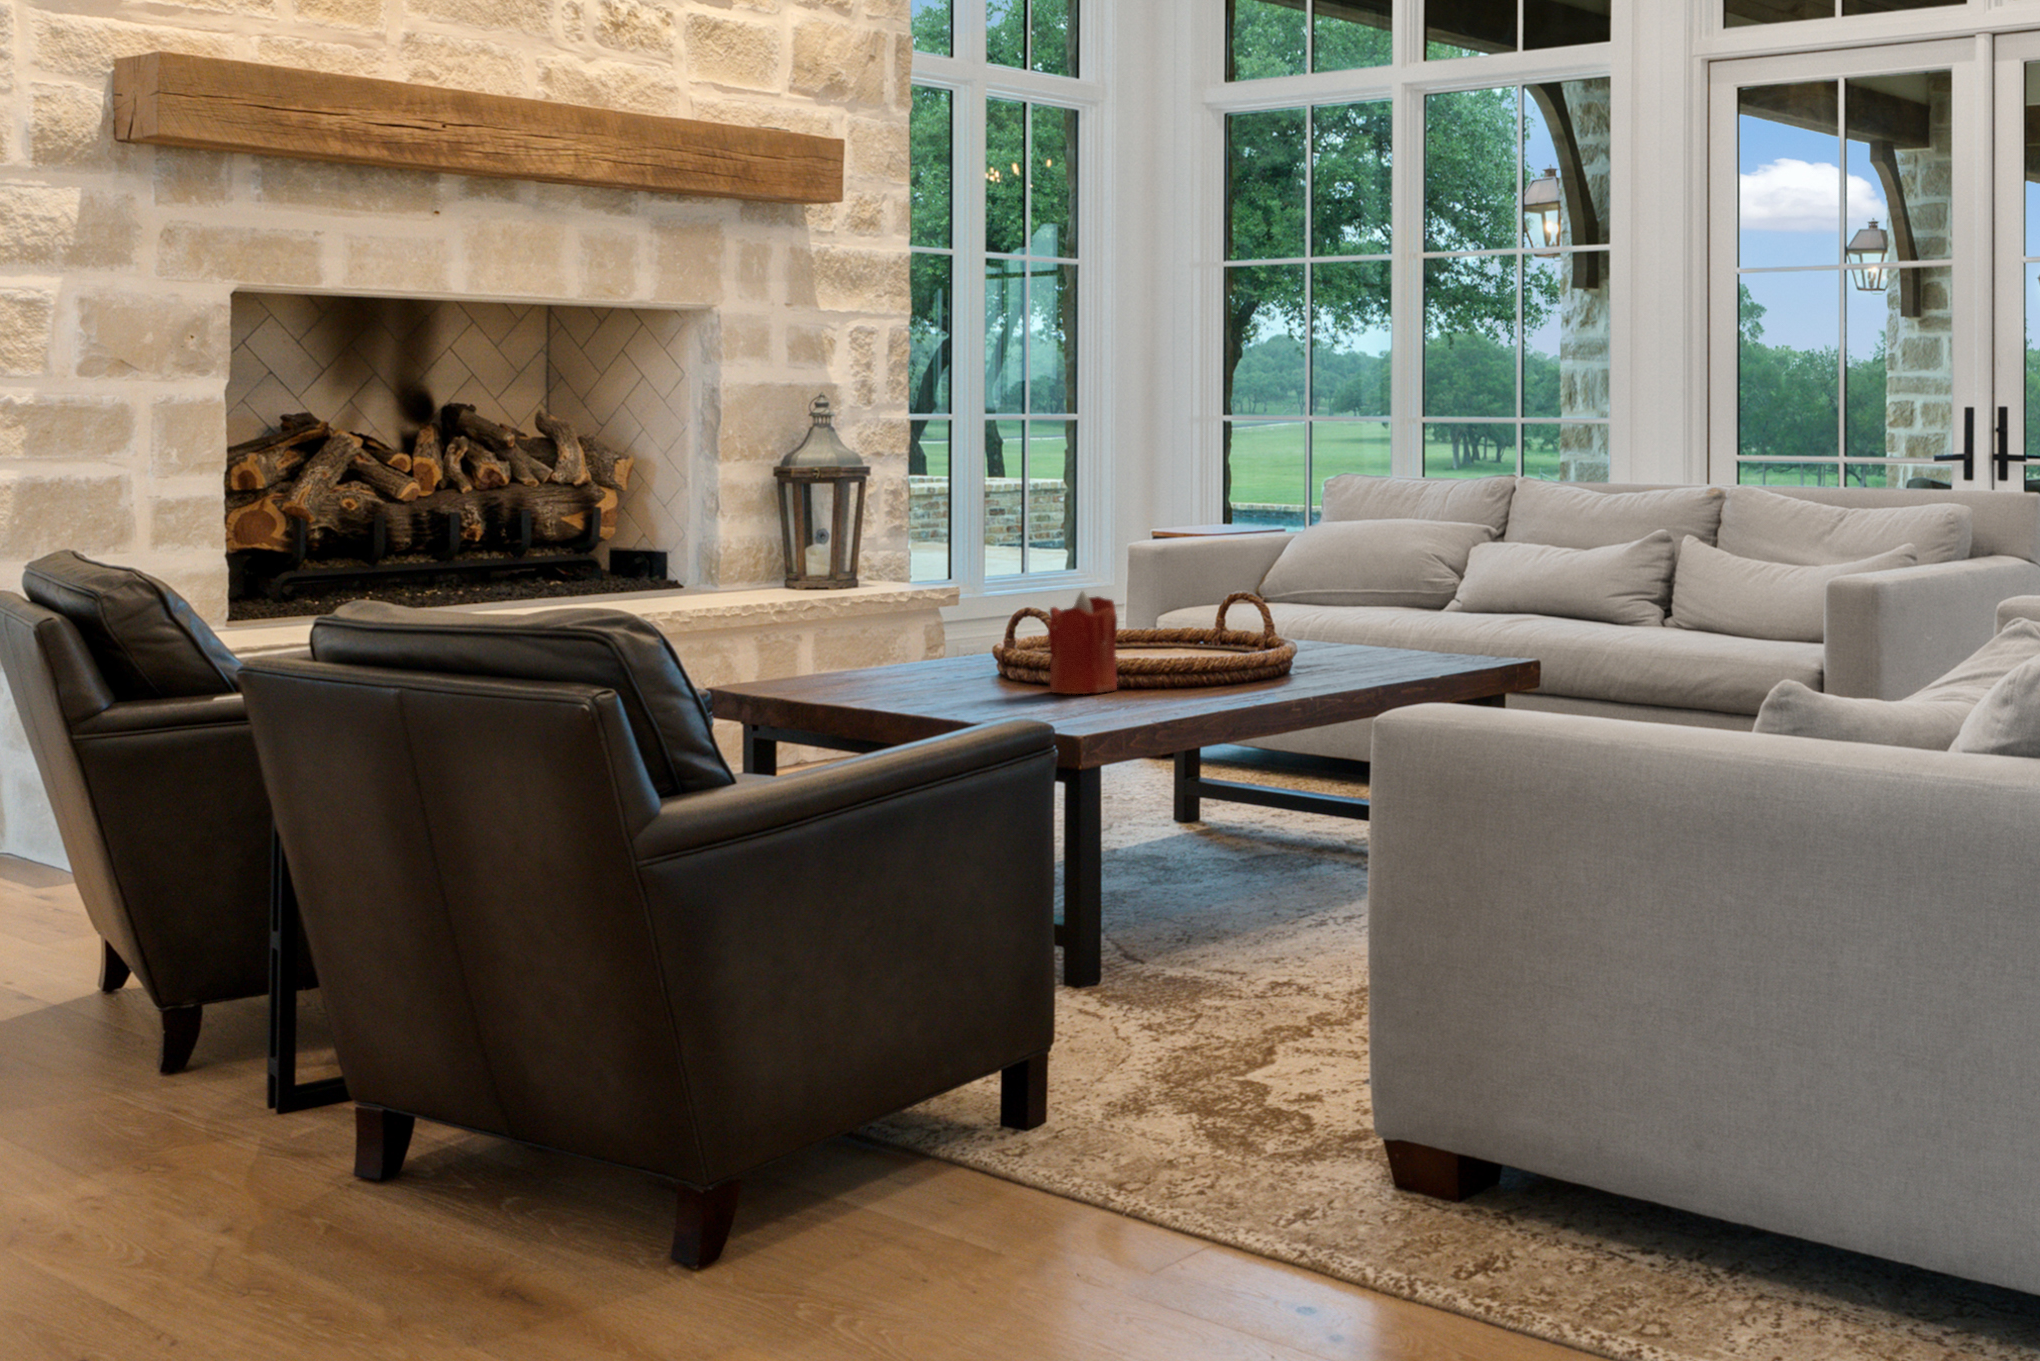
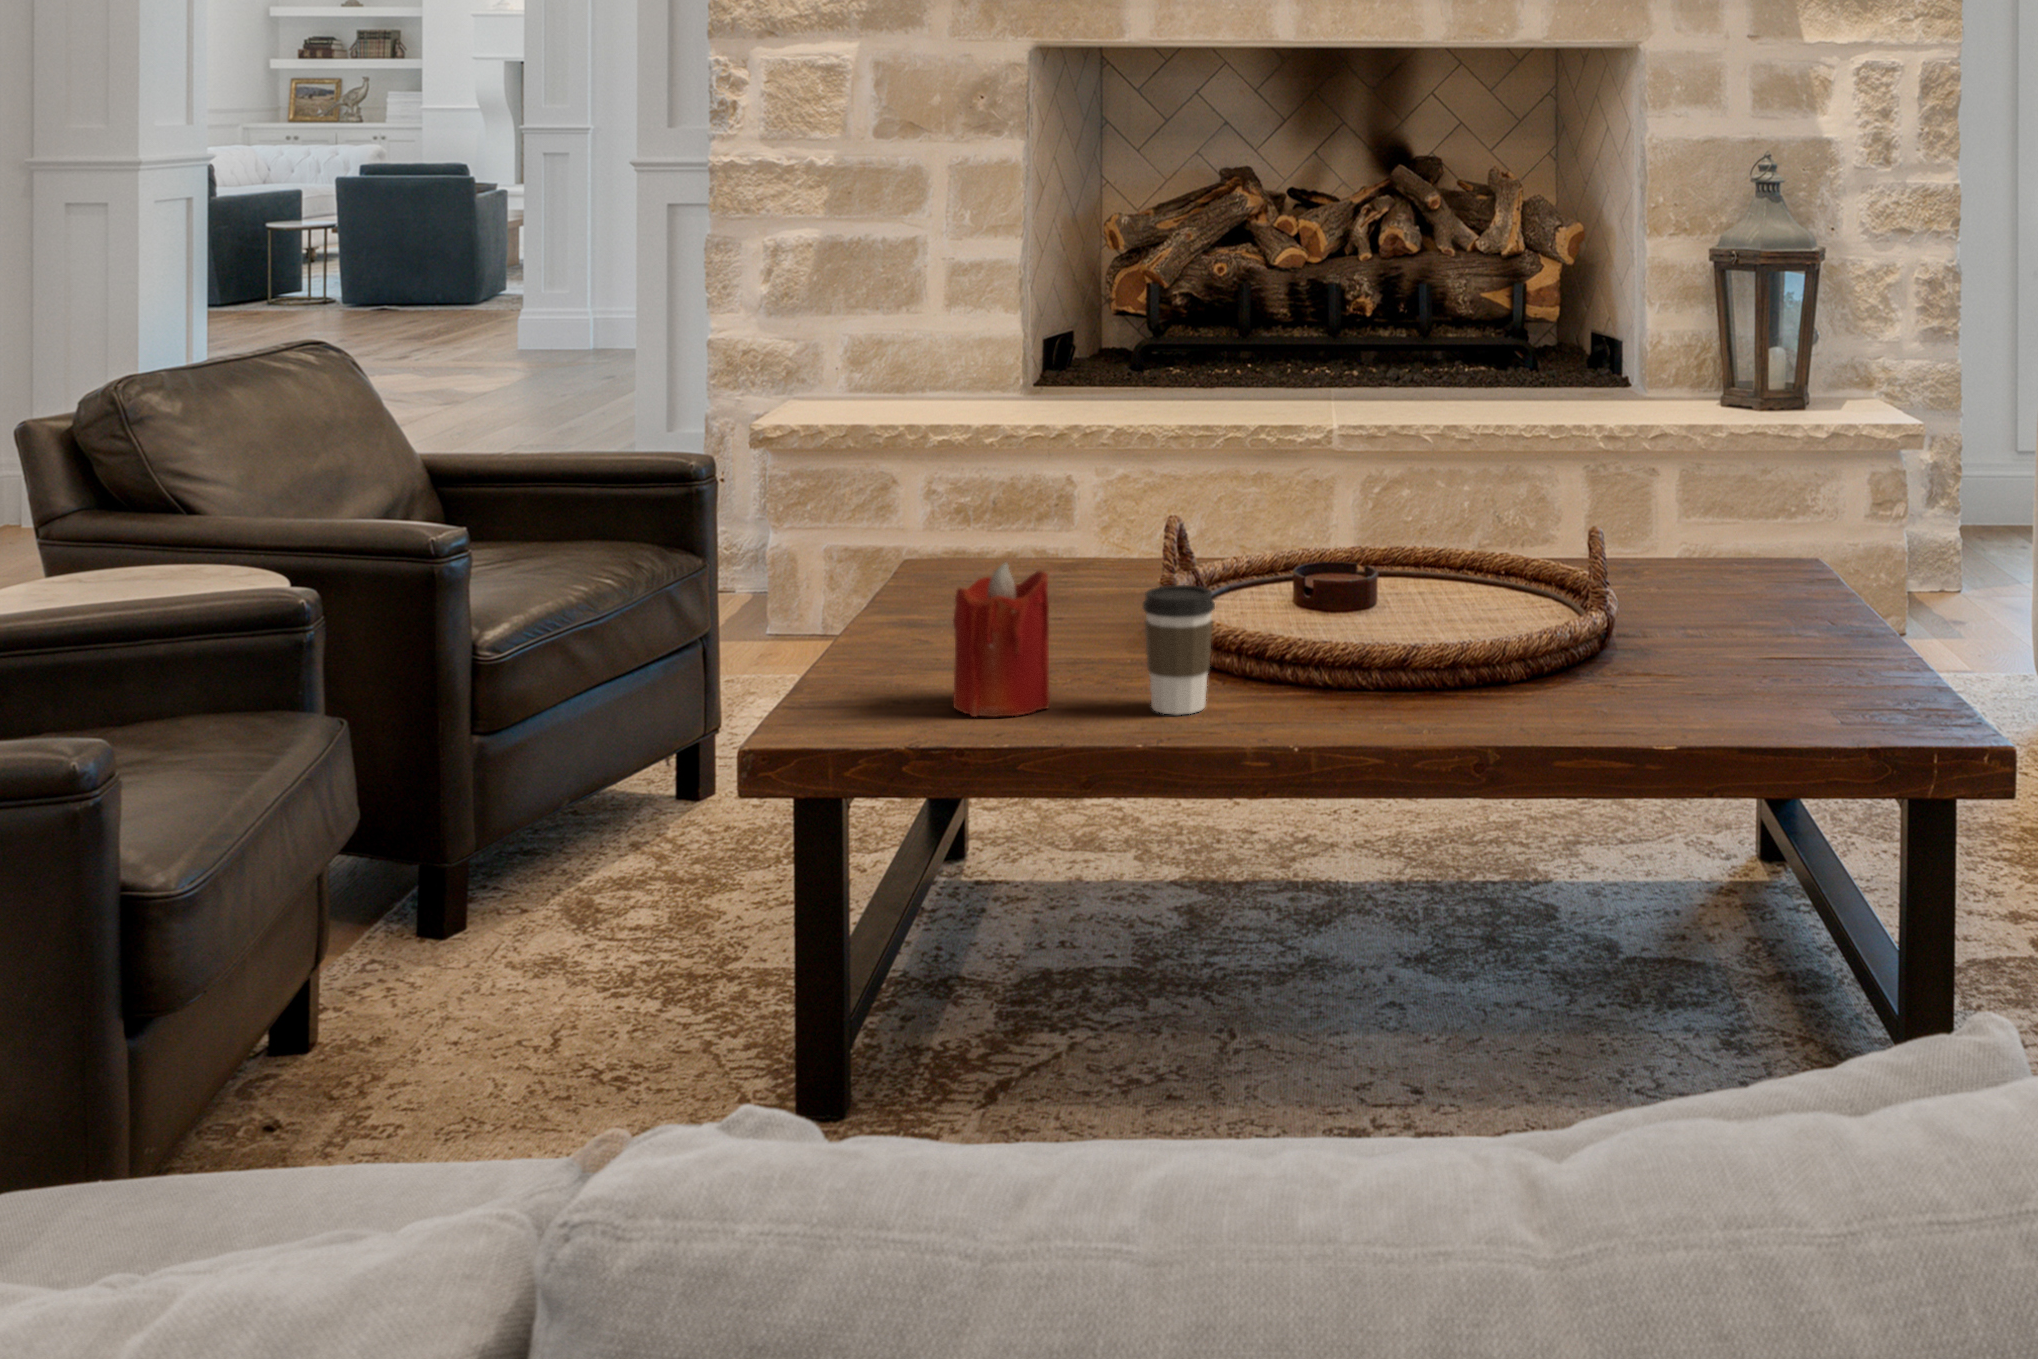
coffee cup: none [1151,599,1198,679] -> present [1143,585,1215,714]

